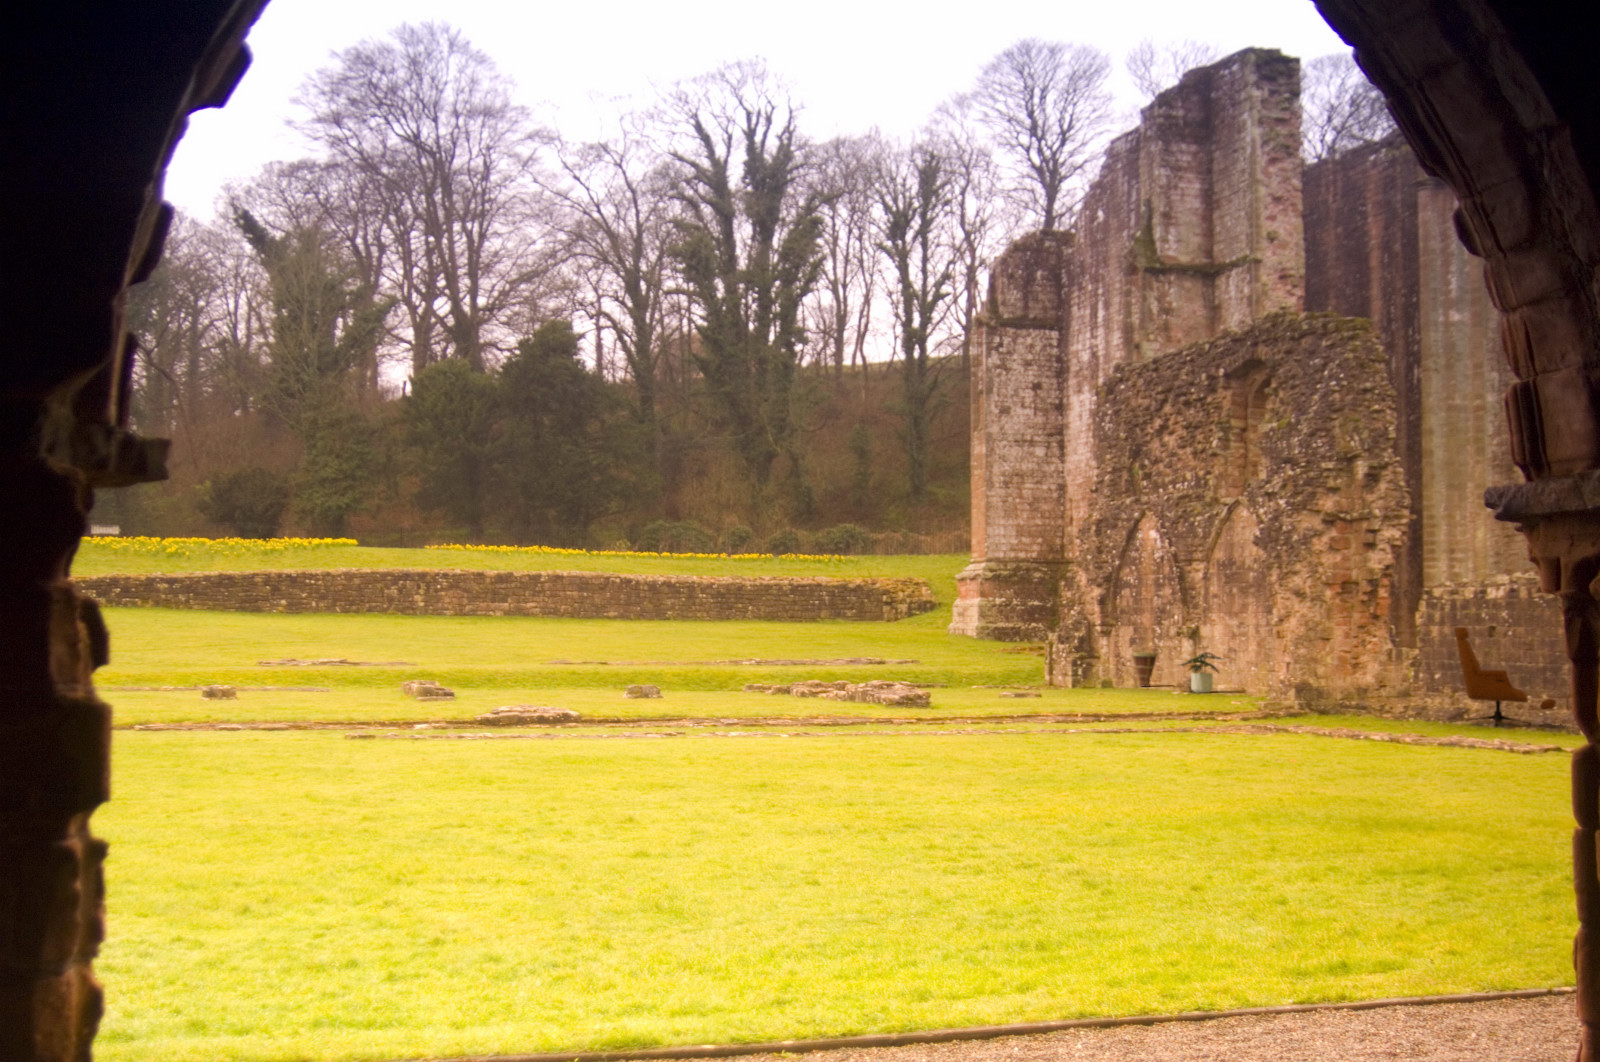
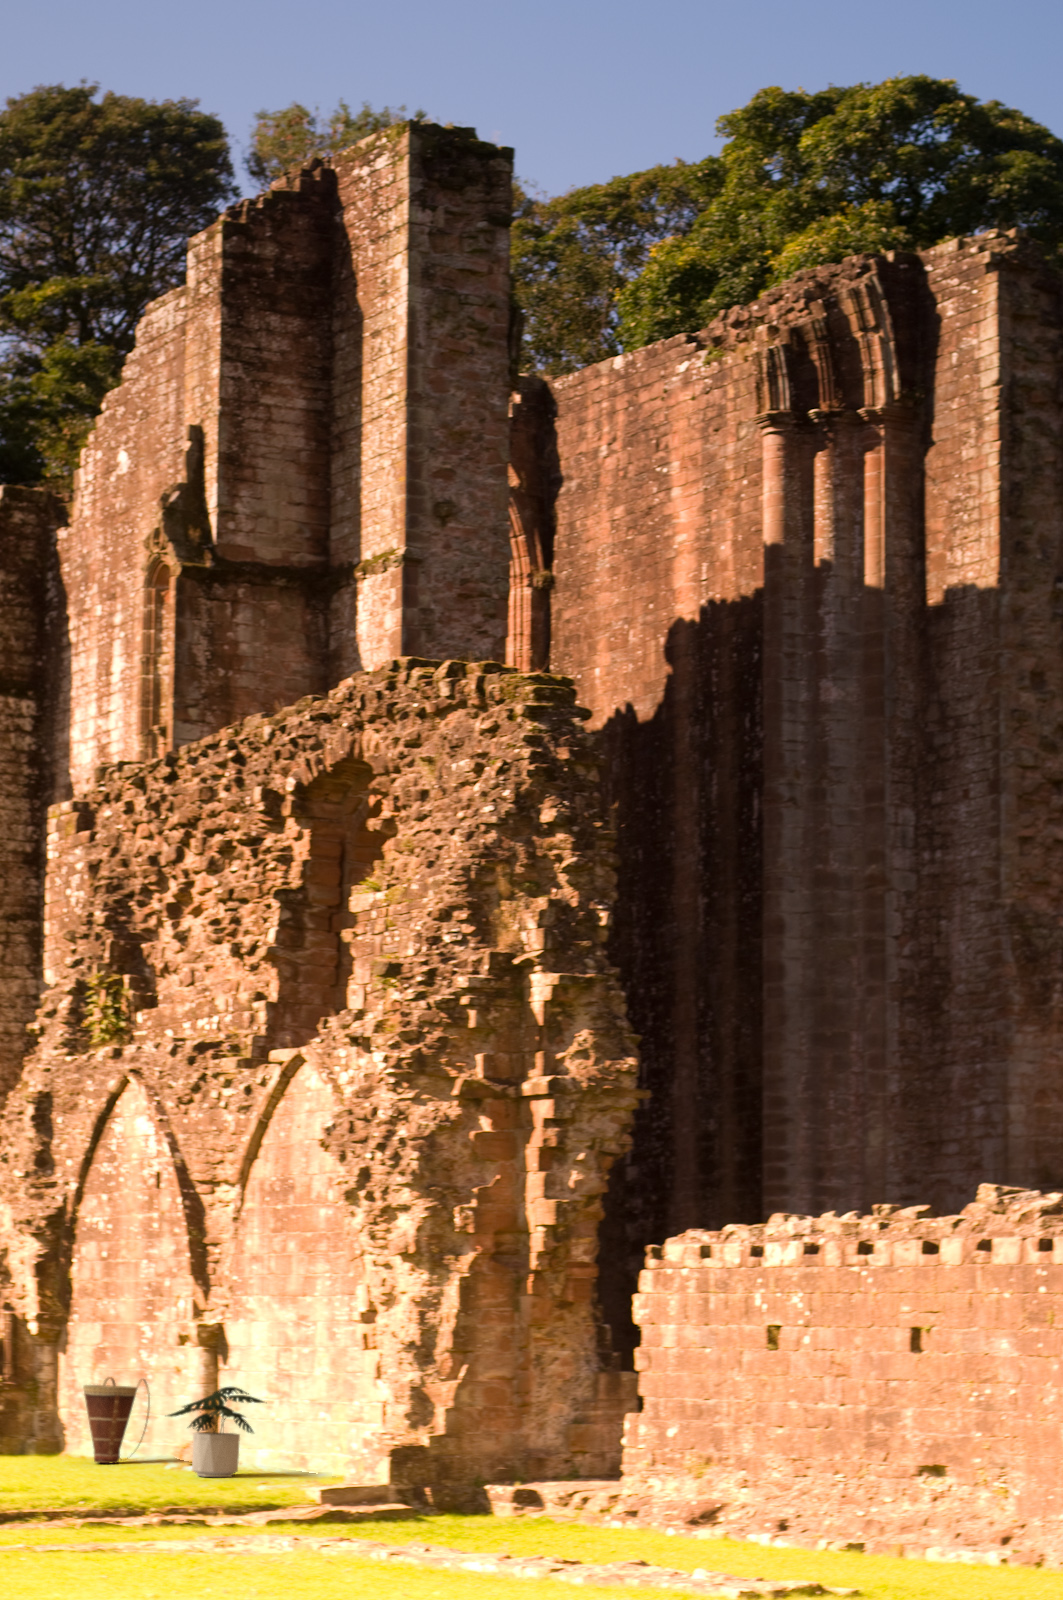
lounge chair: present [1454,627,1568,728] -> none [674,1332,935,1558]

